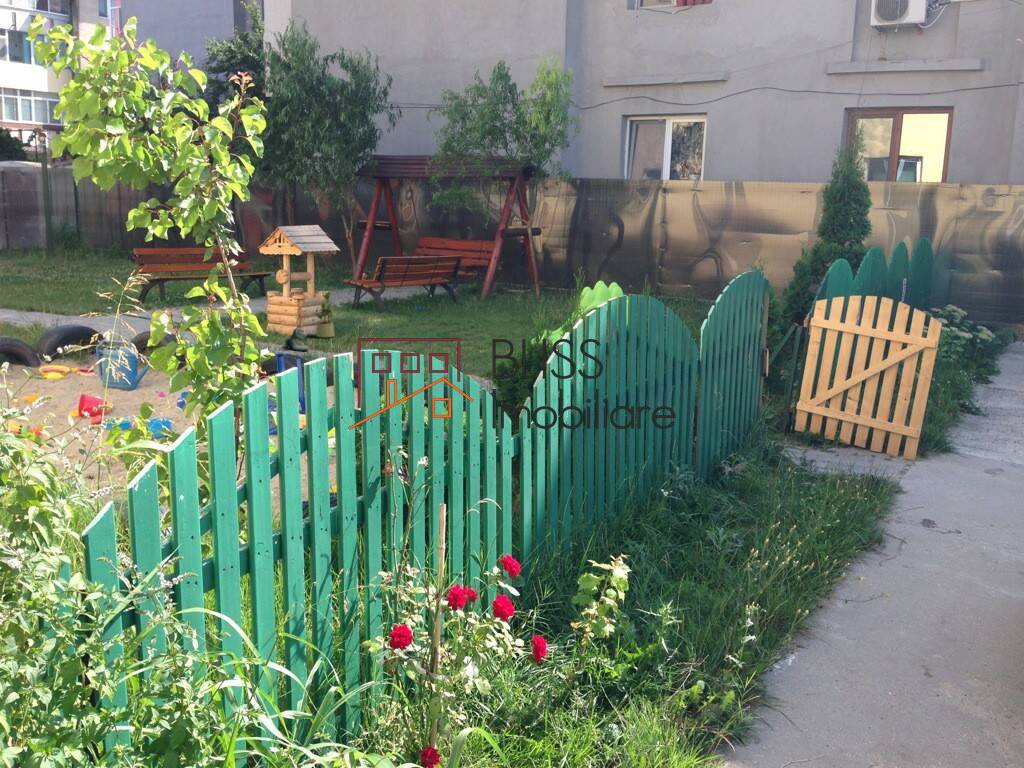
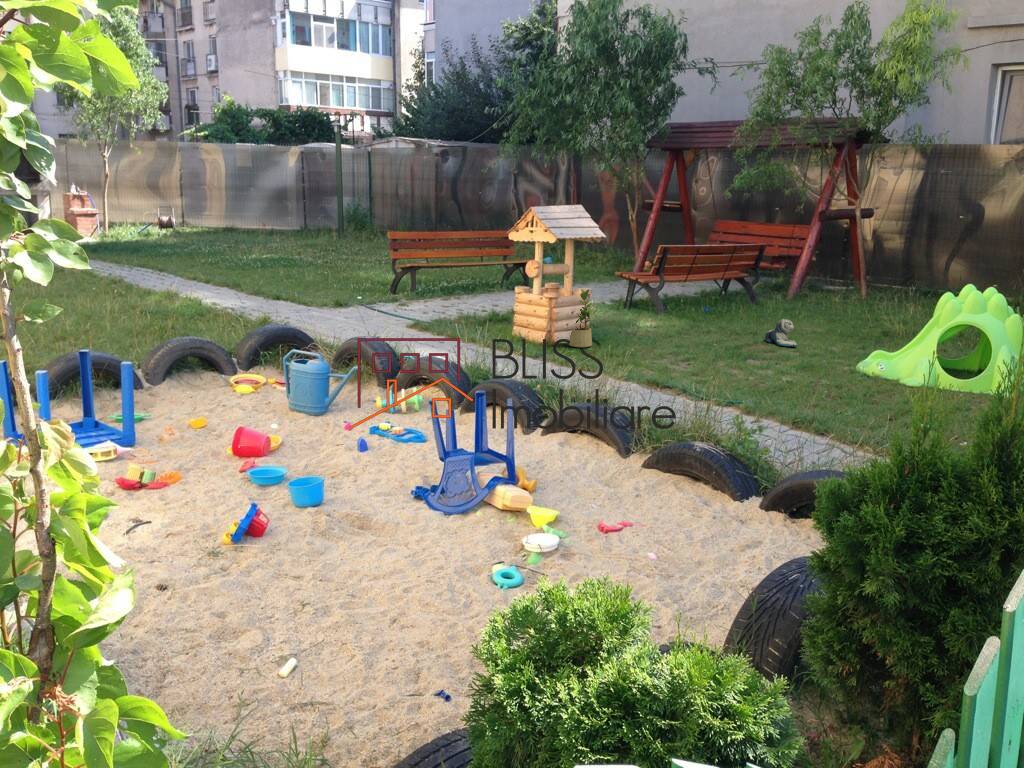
plush toy: present [285,327,309,351] -> present [765,319,797,347]

